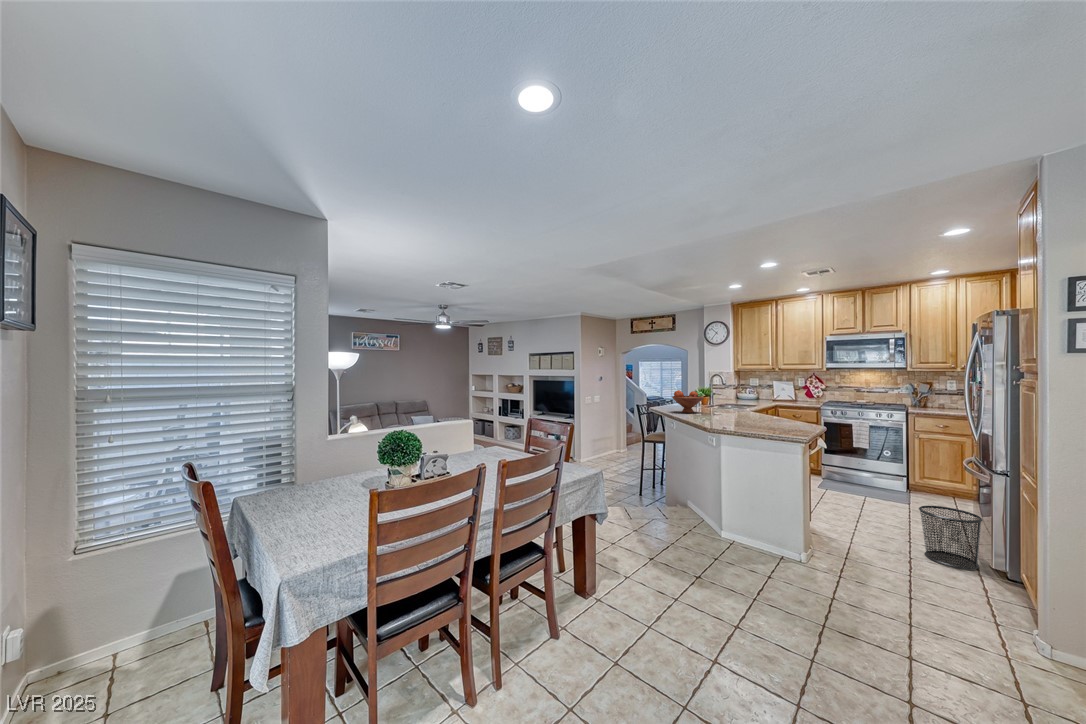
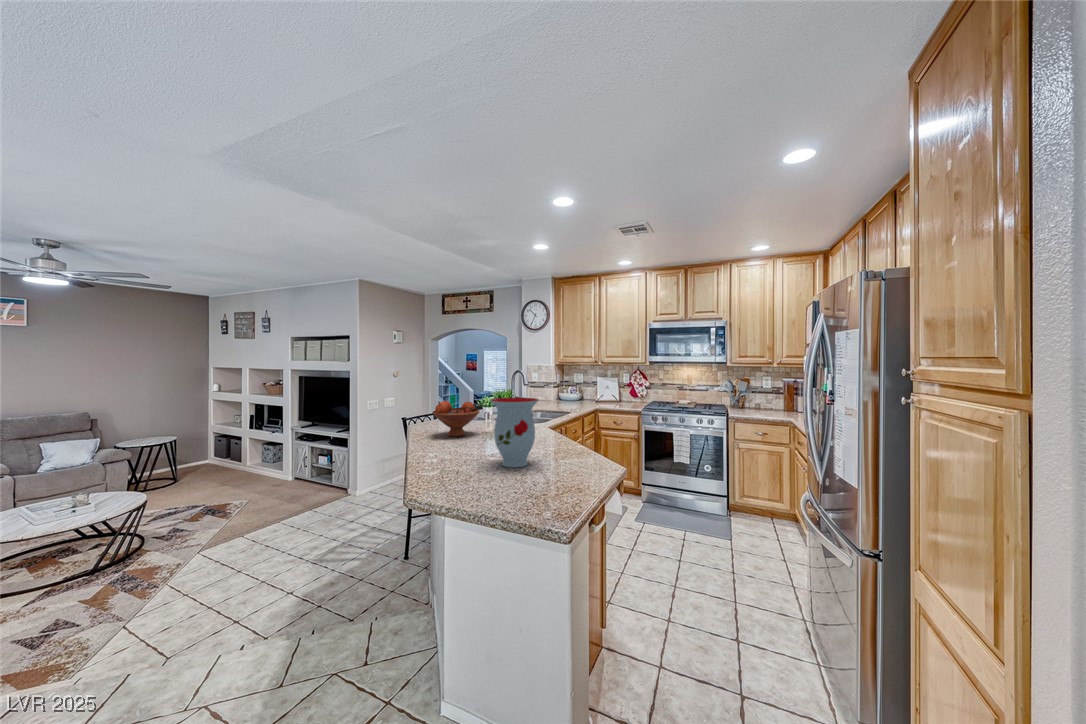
vase: none [733,384,765,423] -> present [490,397,539,467]
trash can: present [919,506,983,570] -> none [739,569,814,674]

